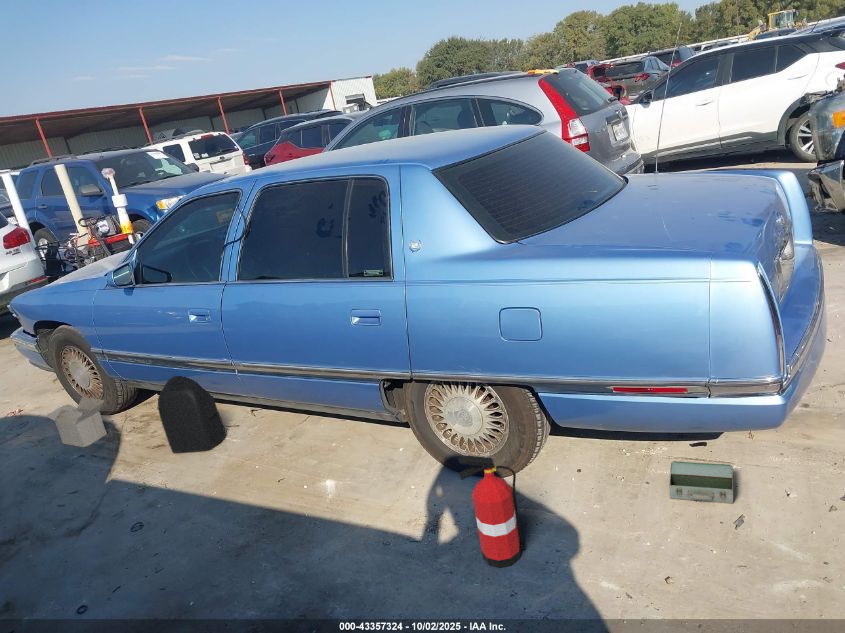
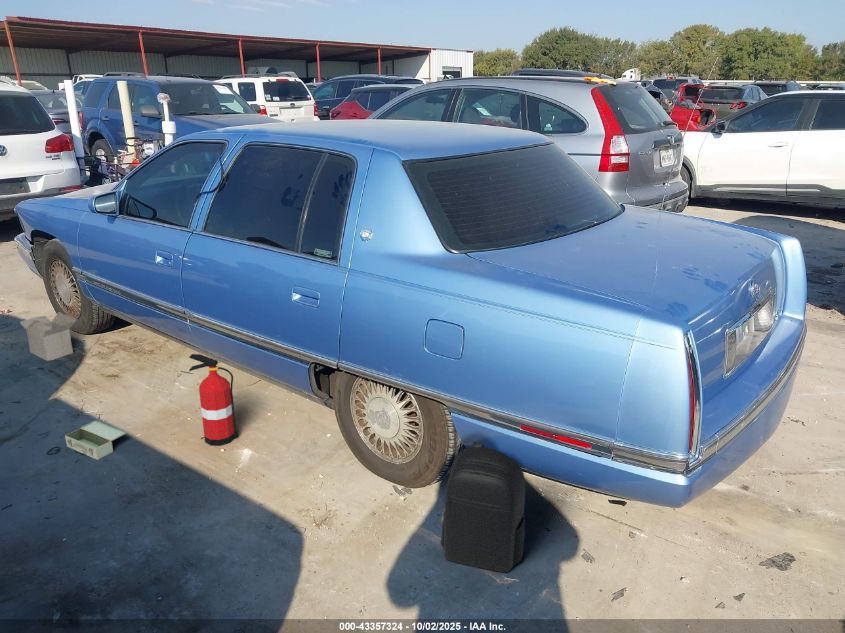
backpack: present [158,376,226,453] -> present [441,442,525,572]
fire extinguisher: present [458,455,524,568] -> present [189,354,238,446]
toolbox: present [669,461,733,503] -> present [65,420,126,460]

